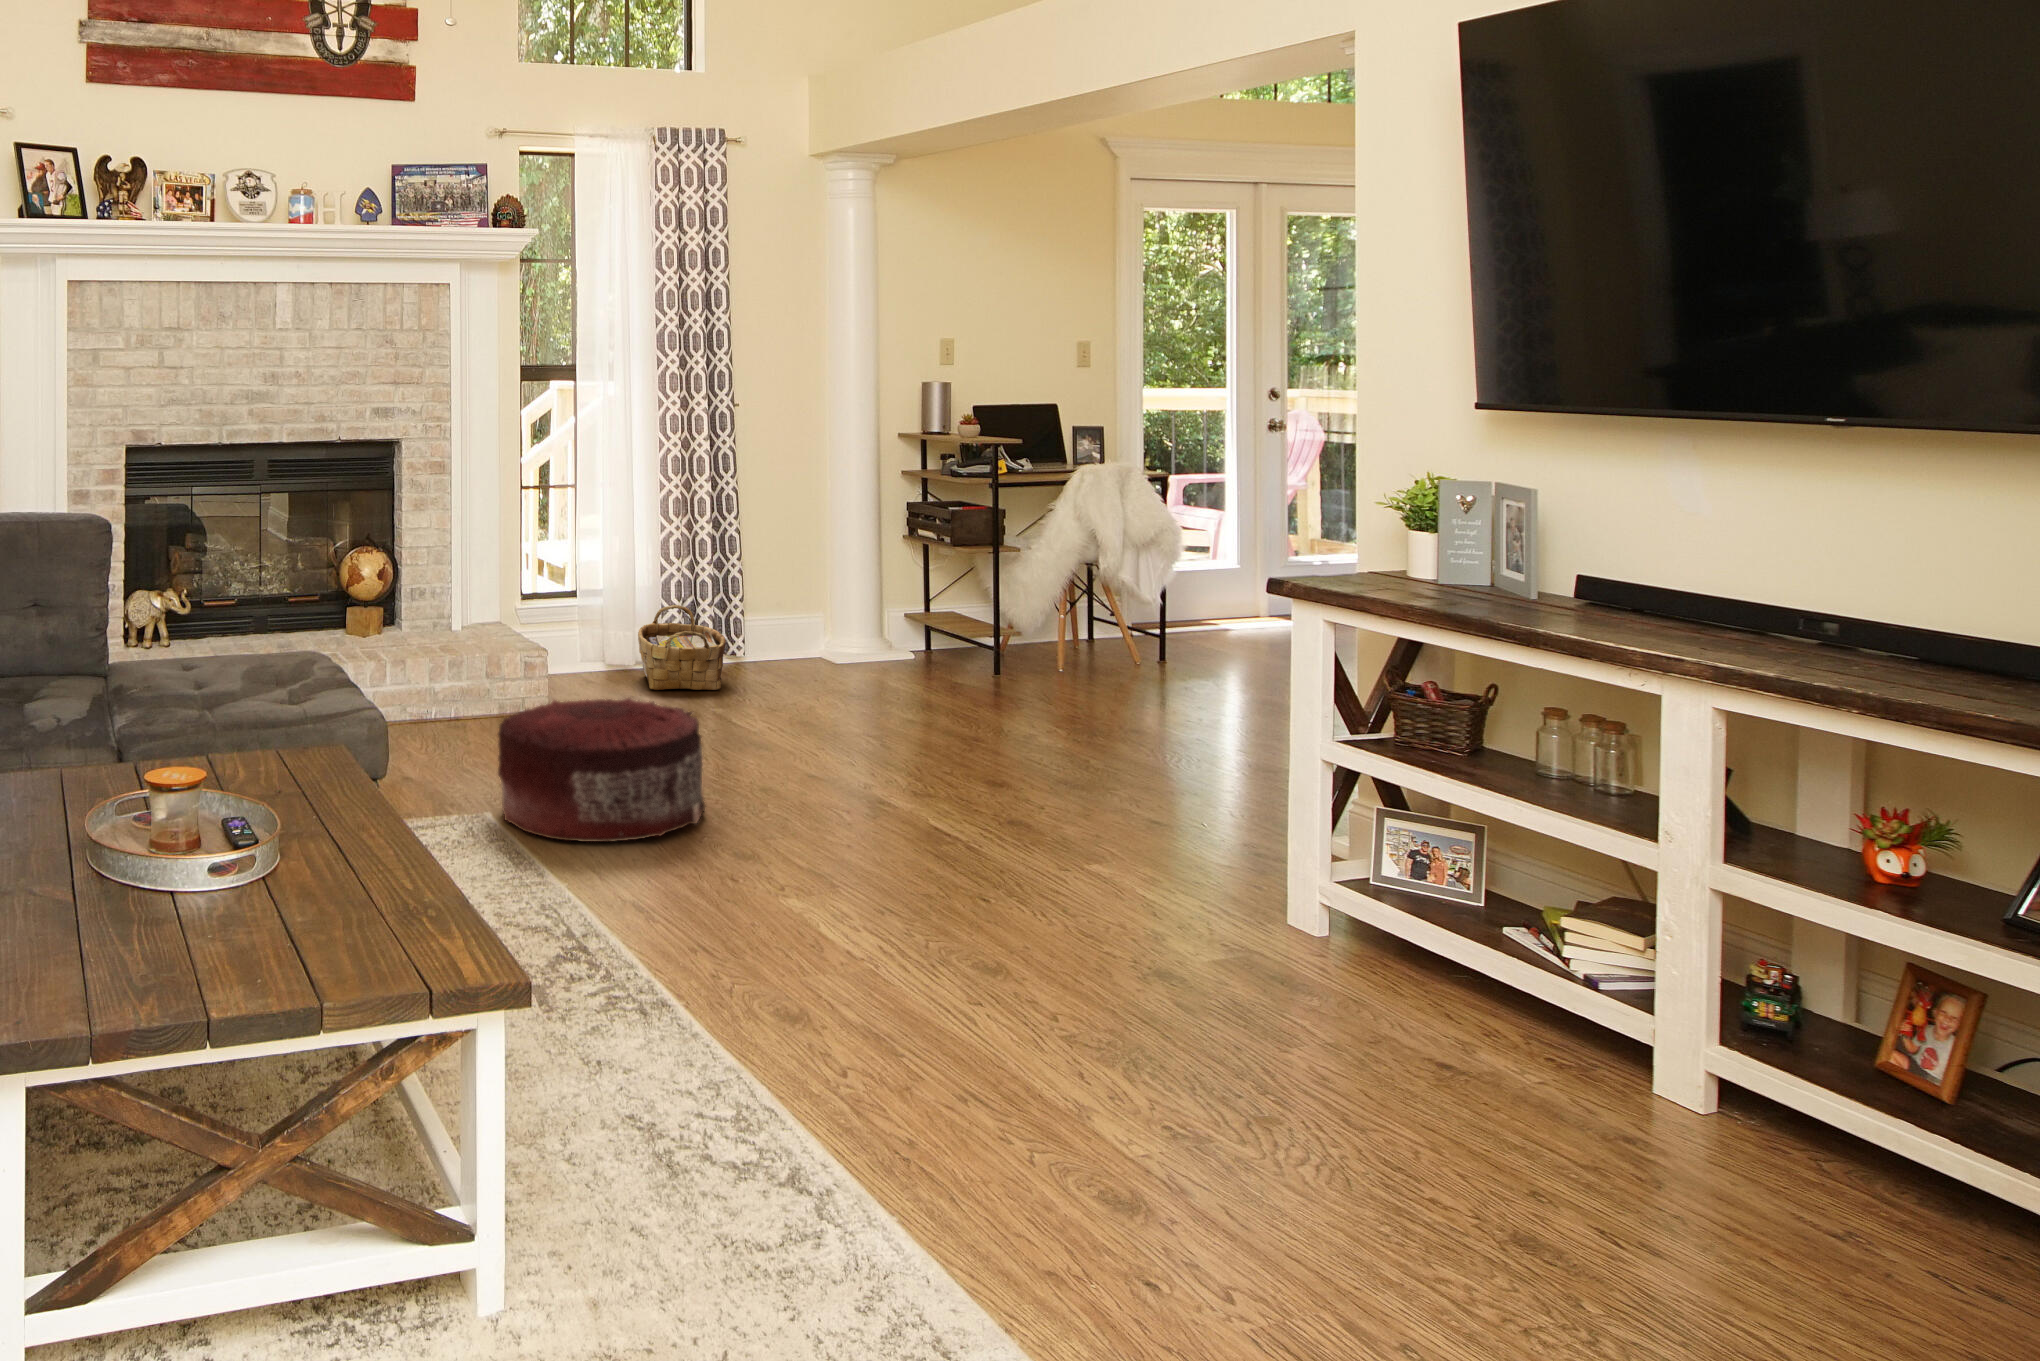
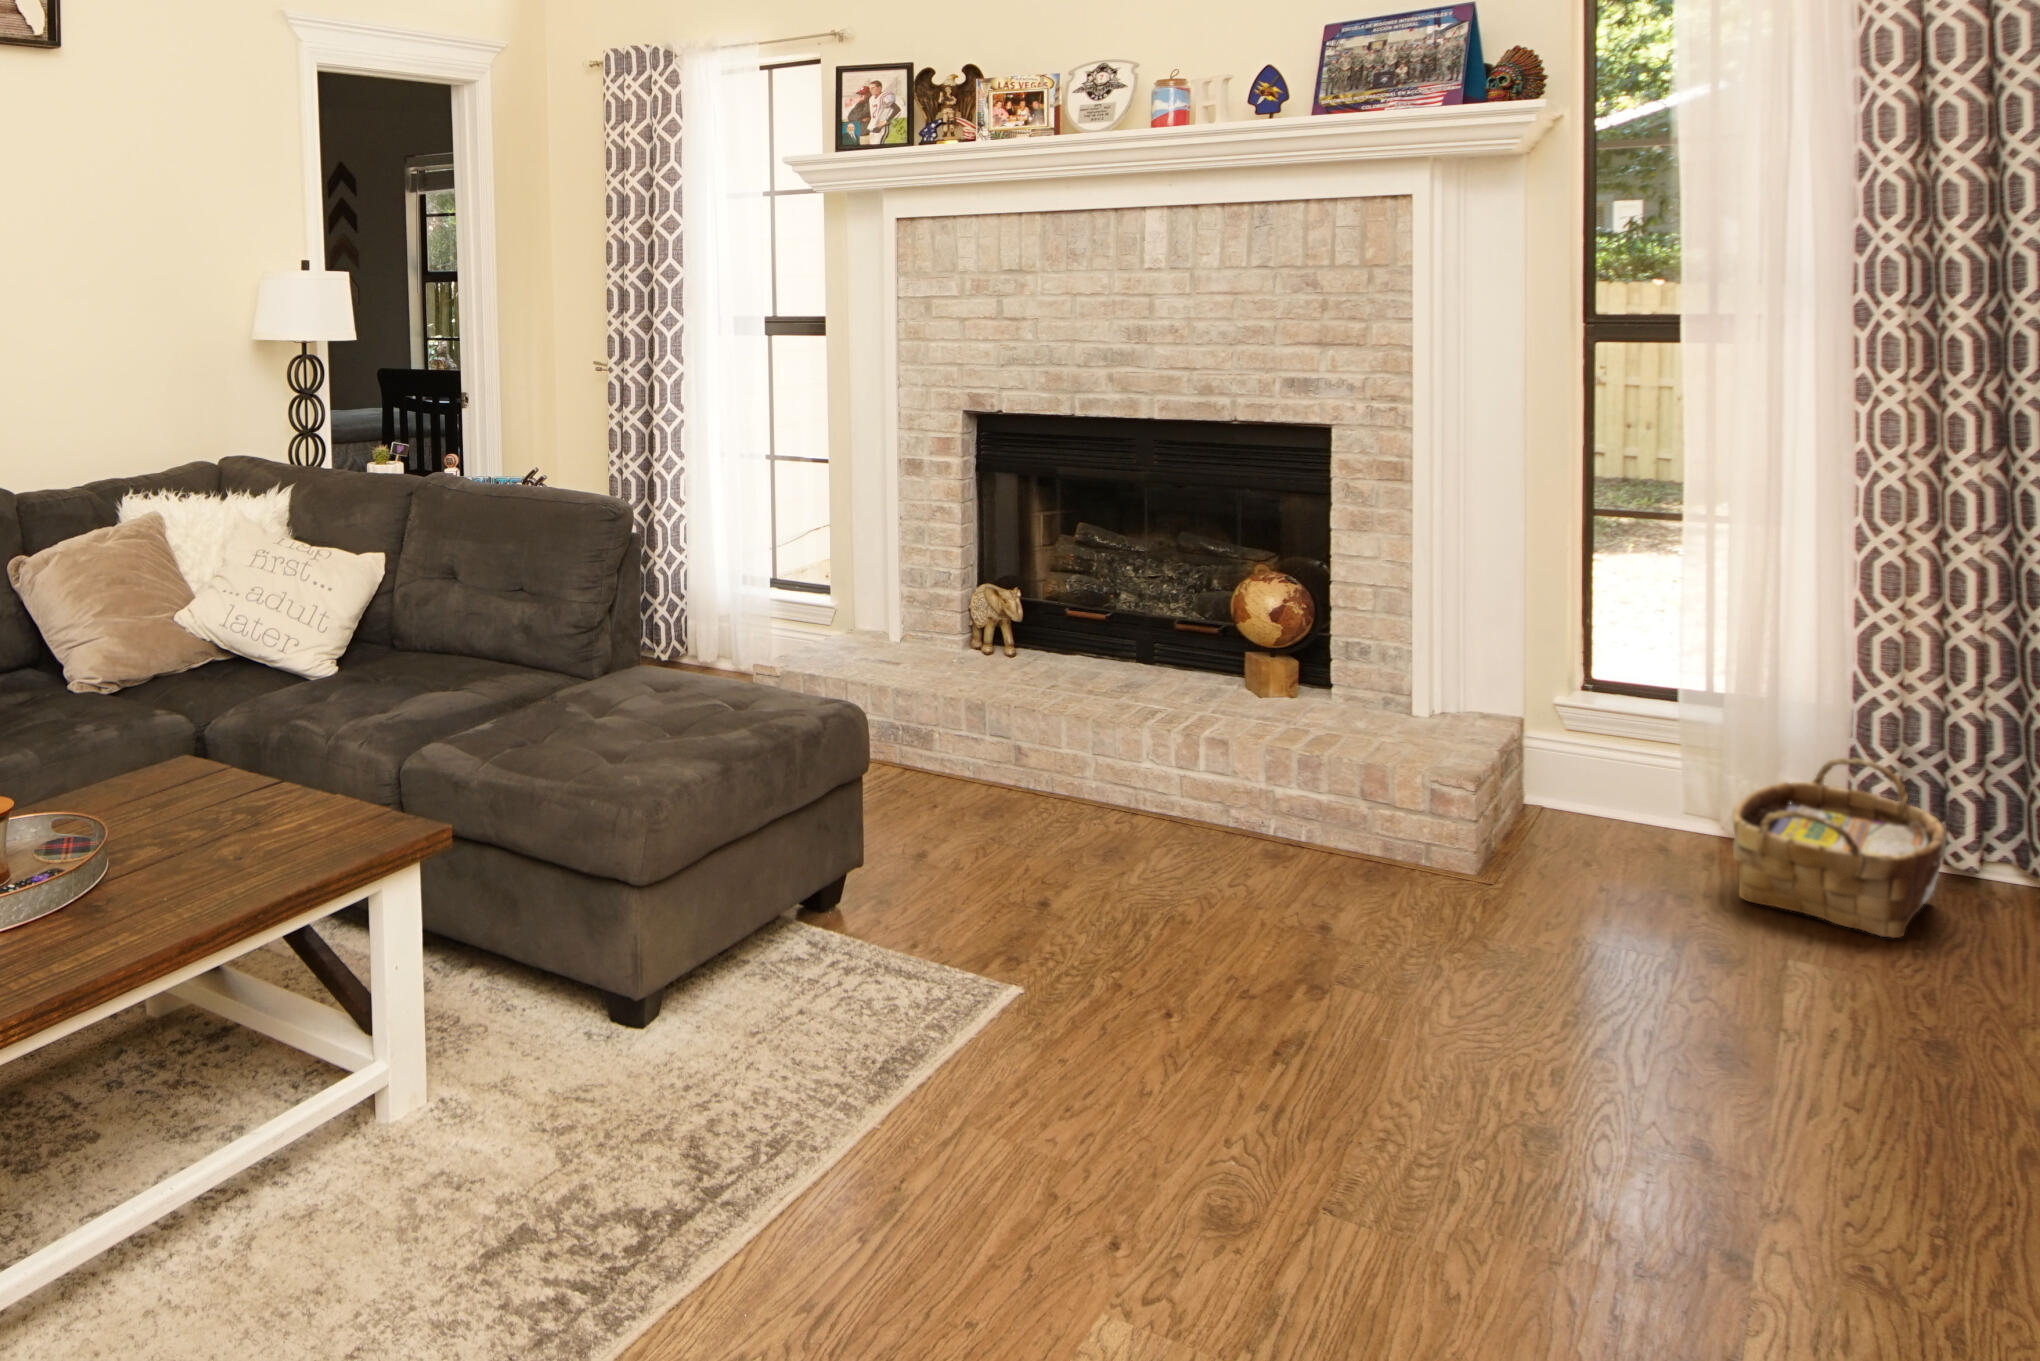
pouf: present [498,698,705,842] -> none [975,866,1351,1165]

